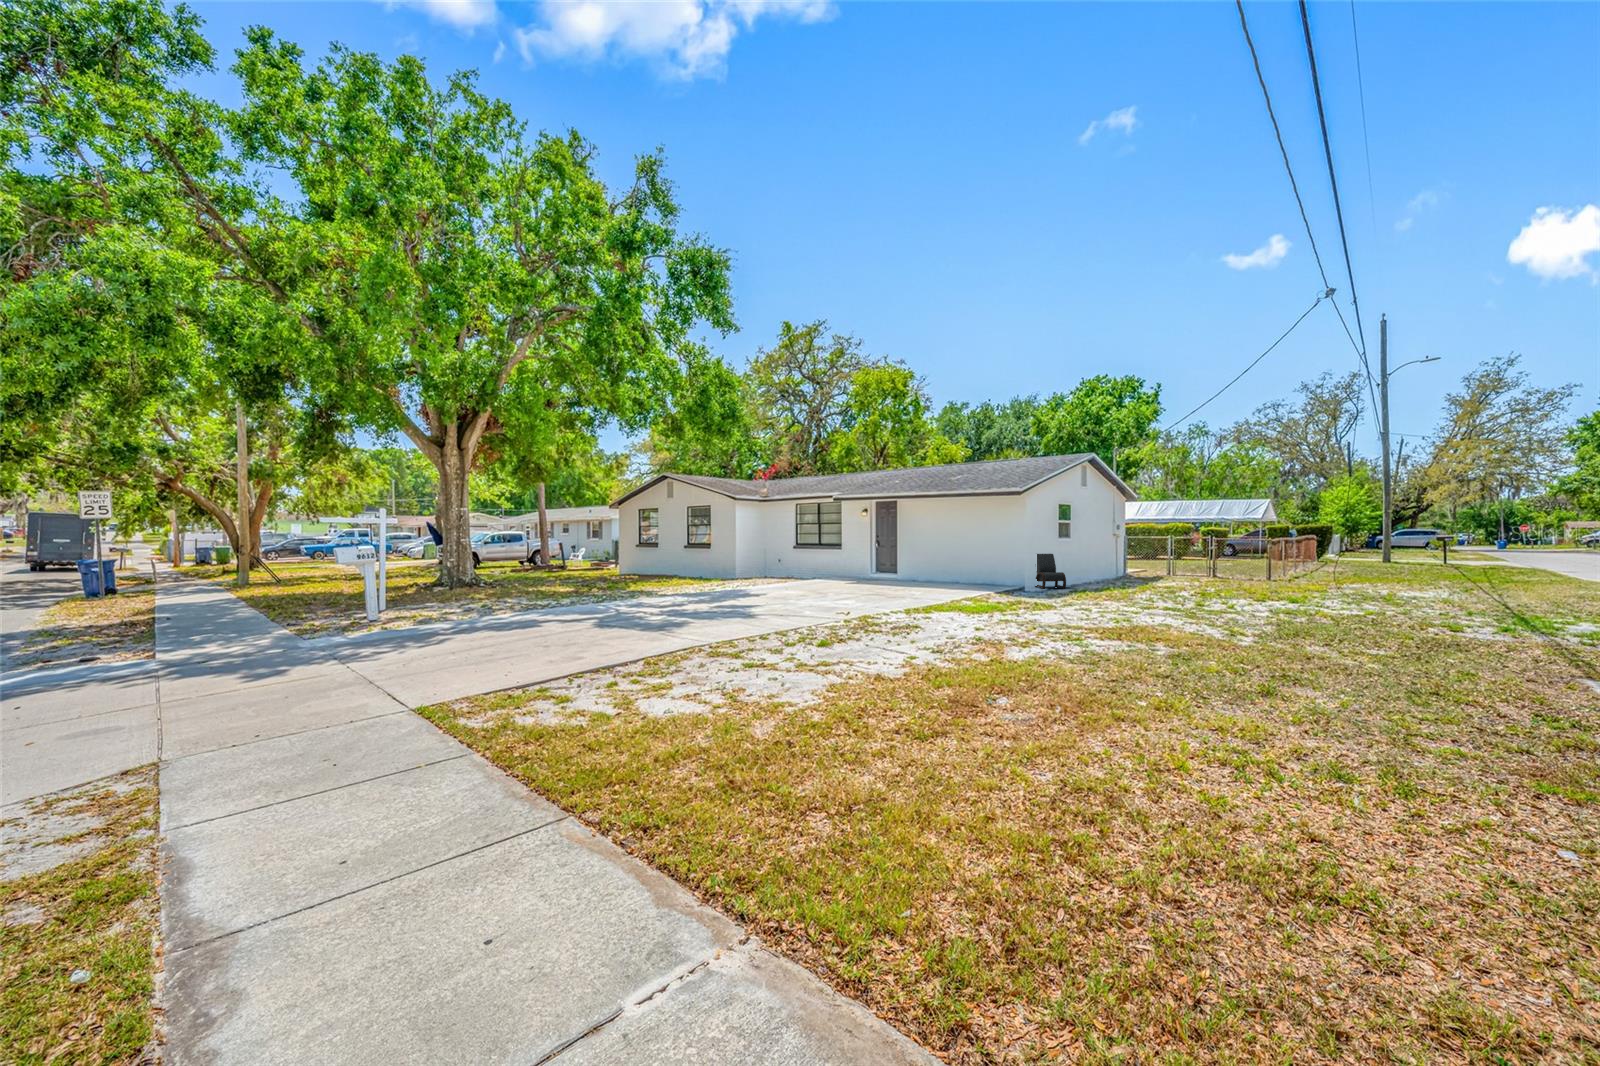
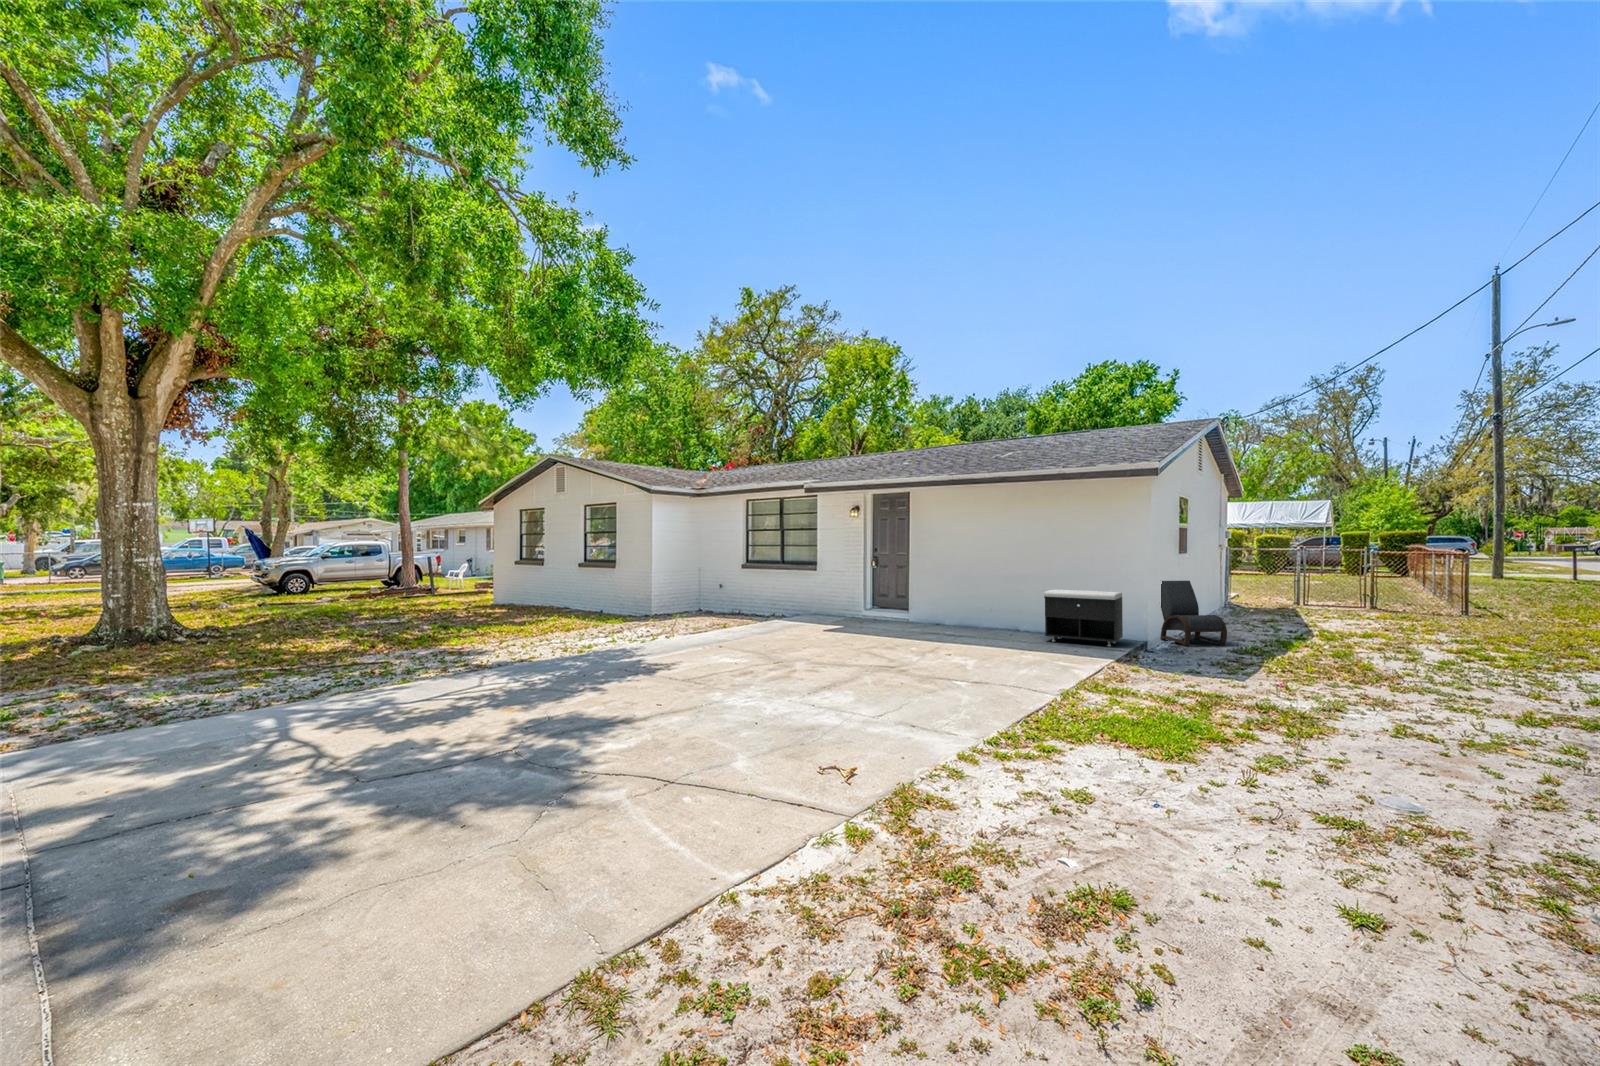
storage bench: none [968,559,1011,589] -> present [1044,589,1123,646]

